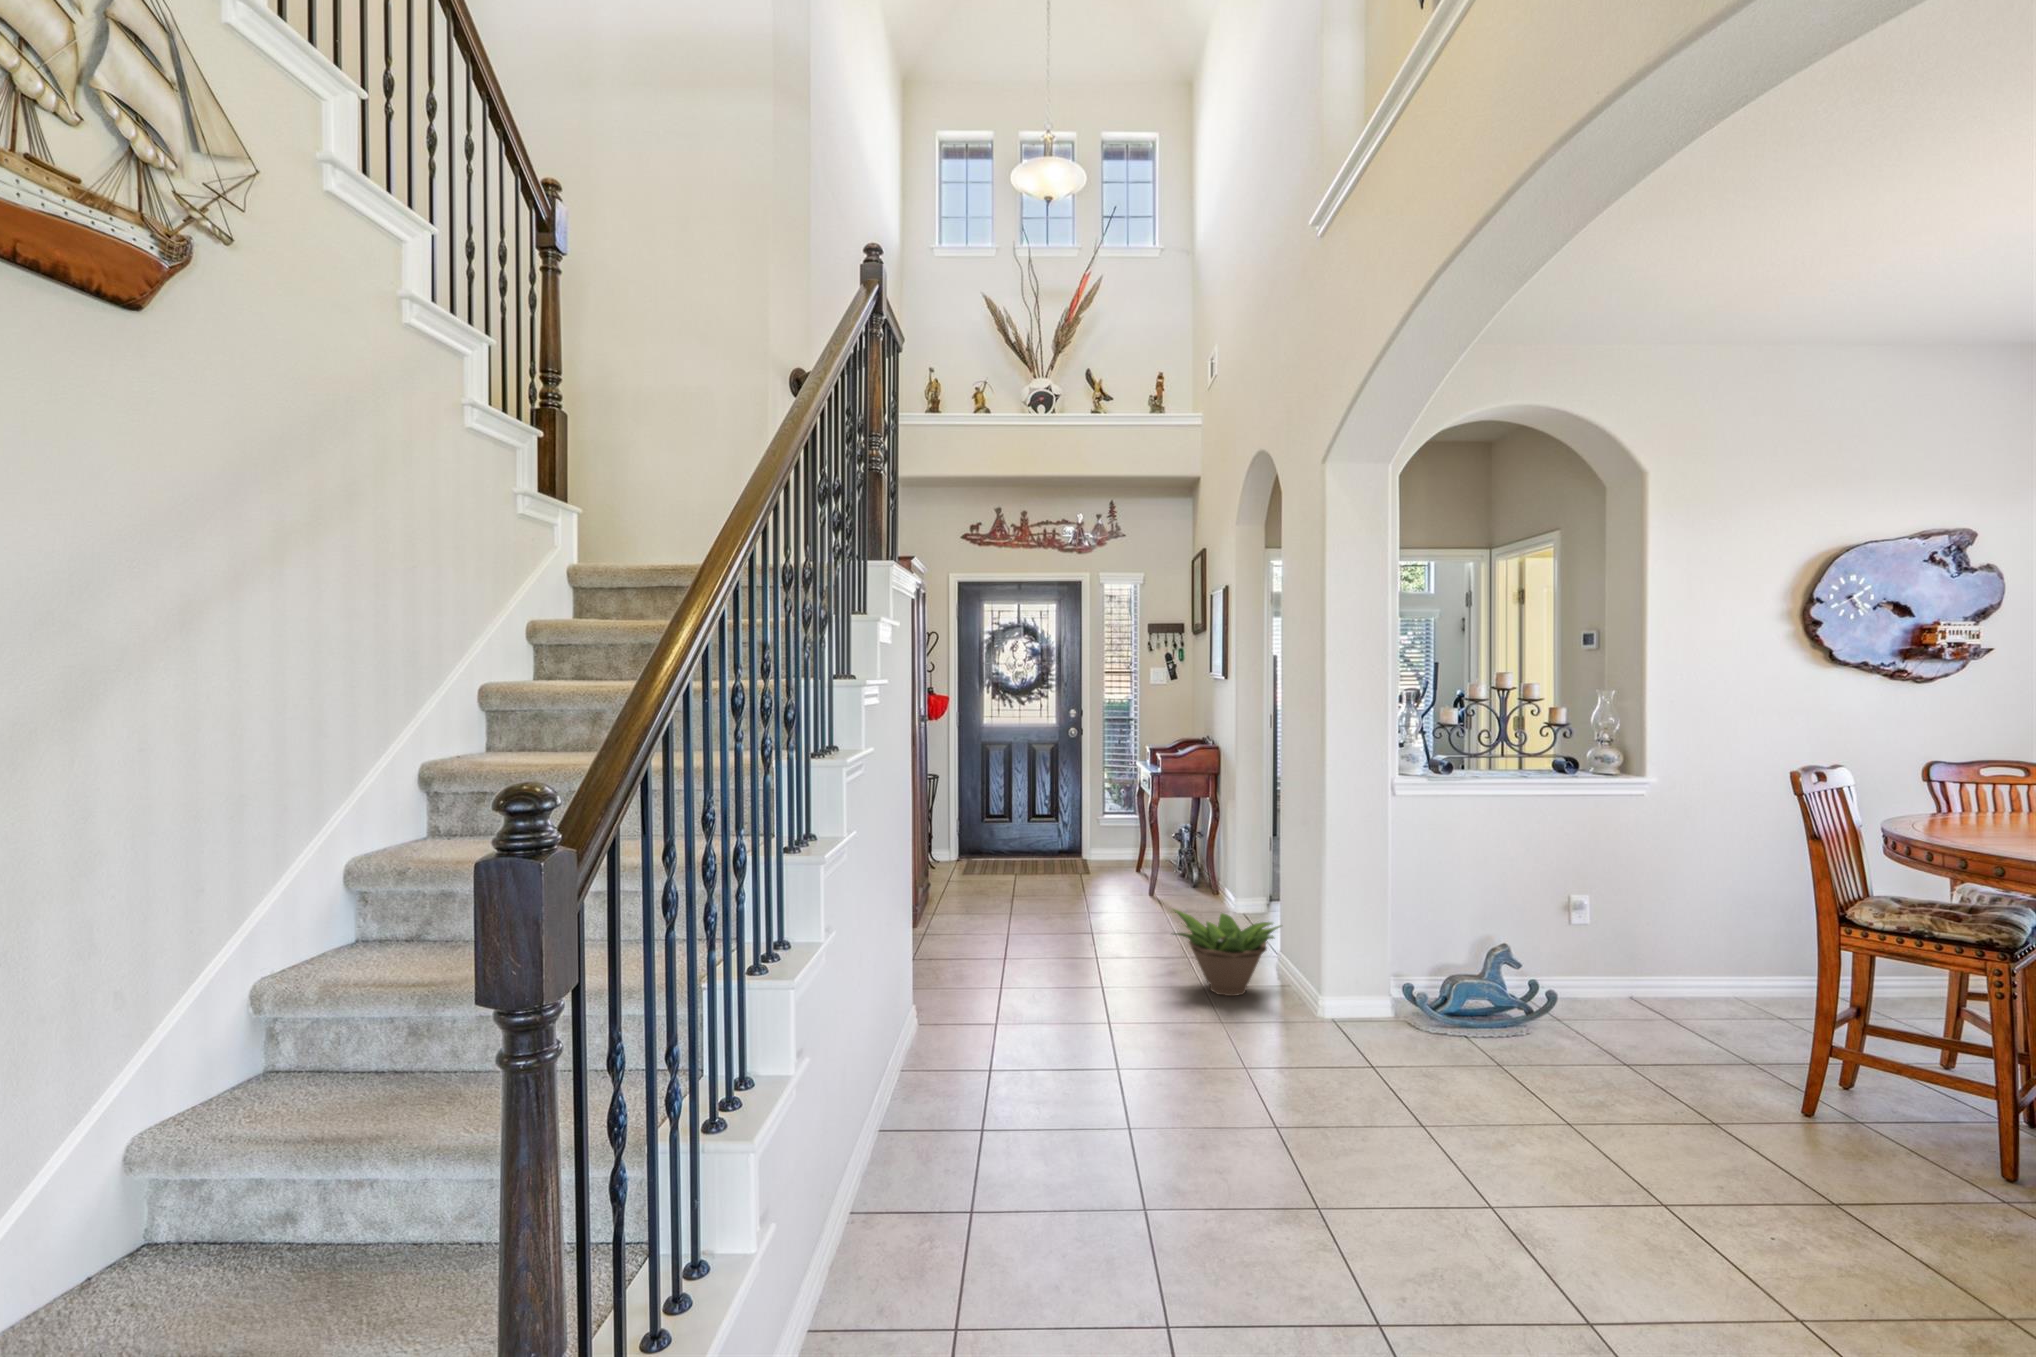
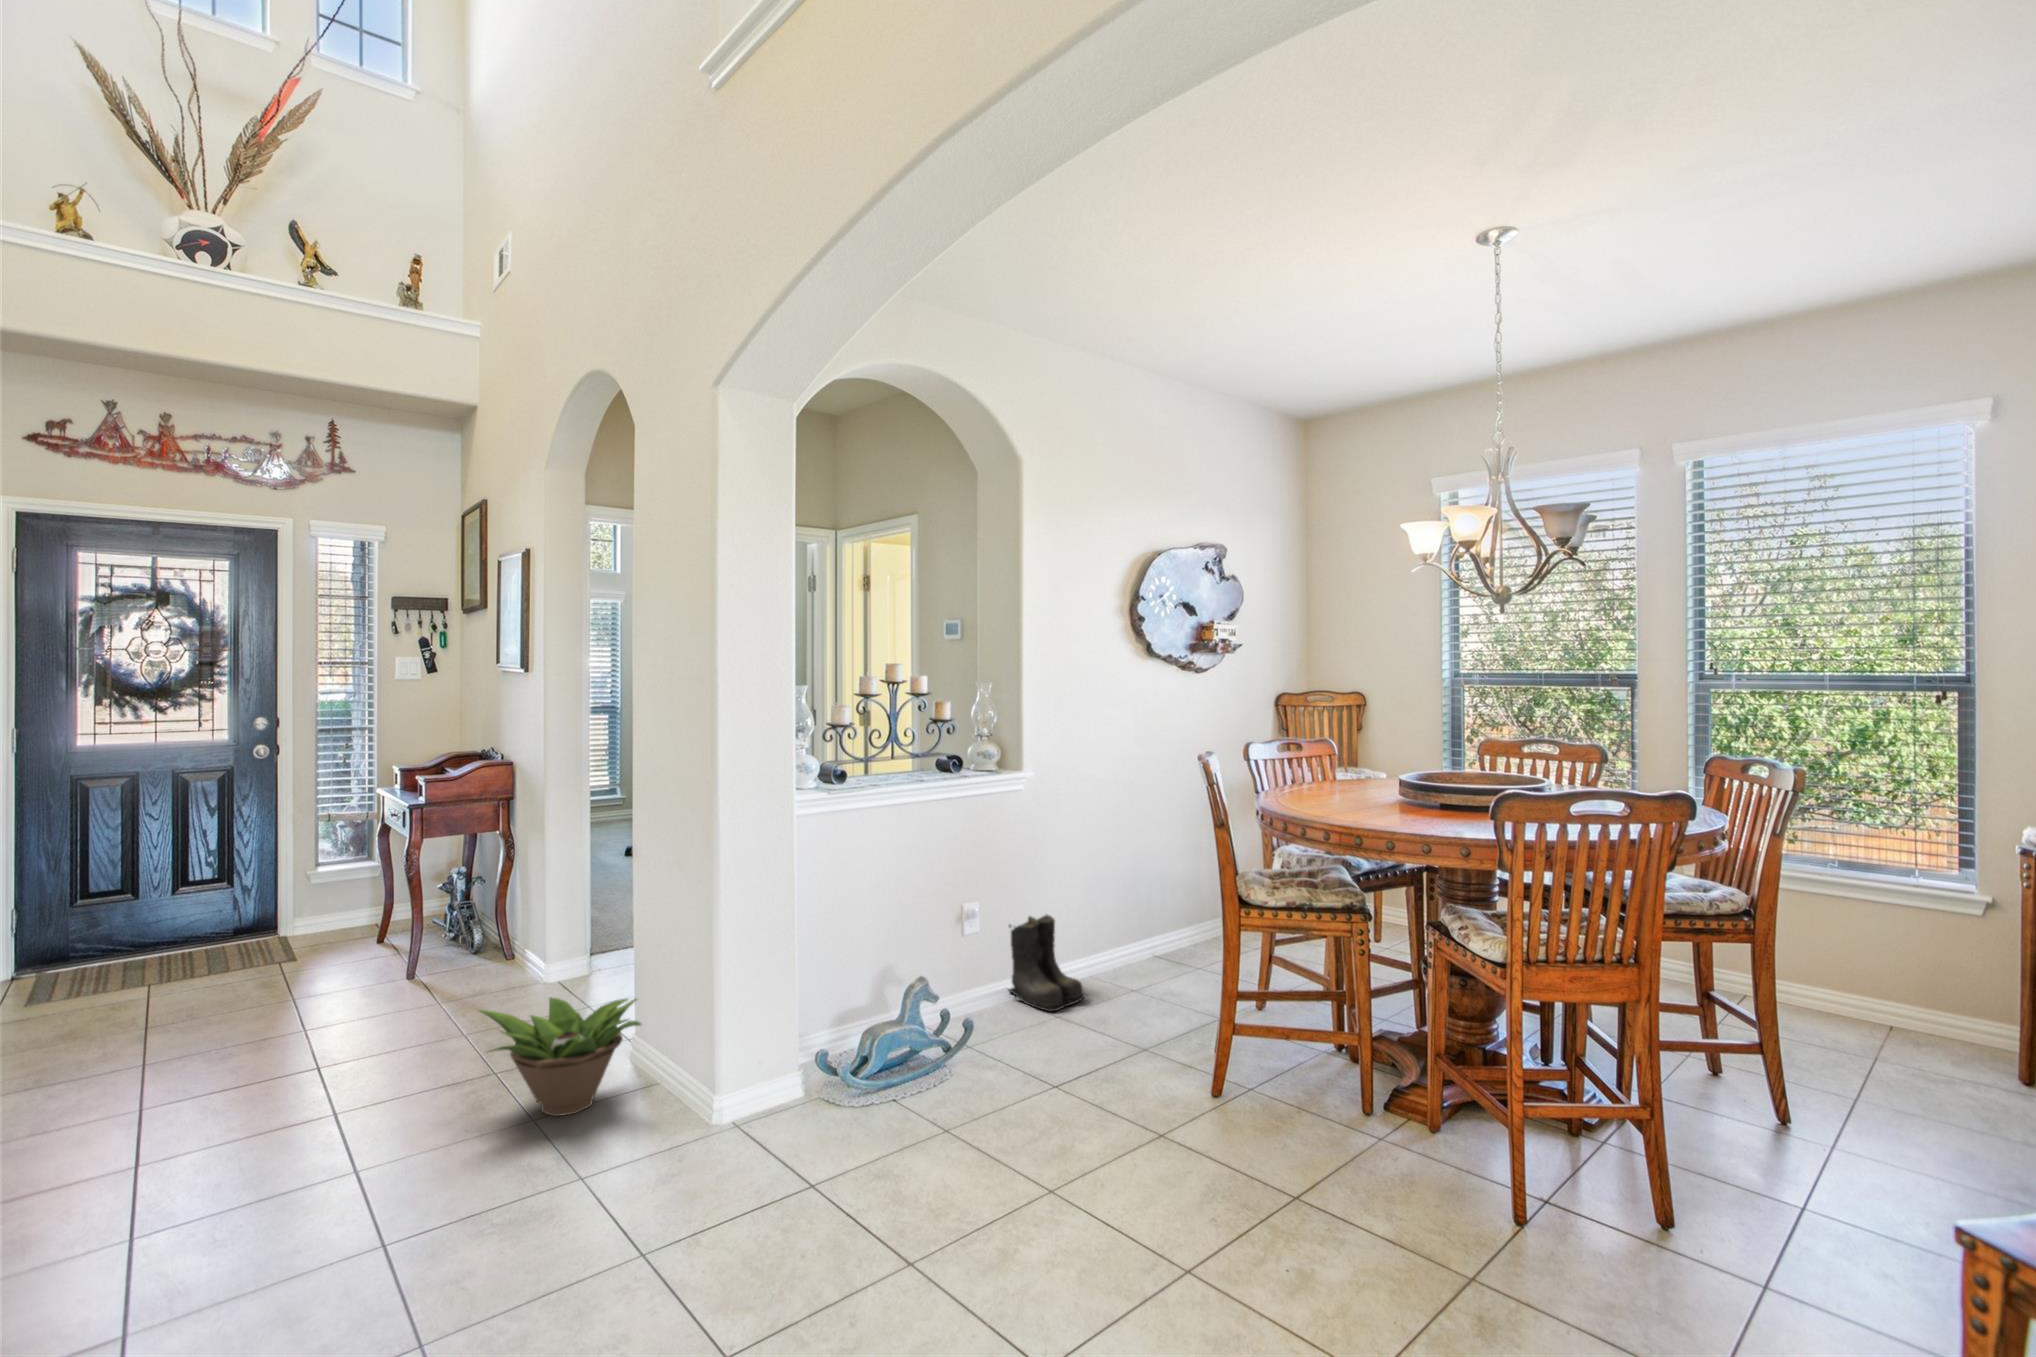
boots: none [1657,925,1767,1030] -> present [1009,914,1086,1012]

